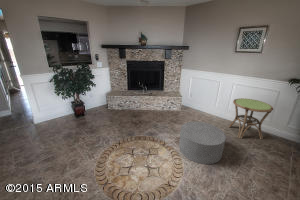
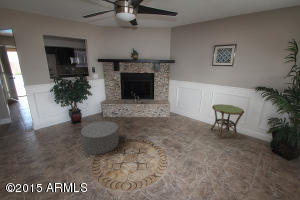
ottoman: present [179,121,226,164] -> present [81,121,119,154]

